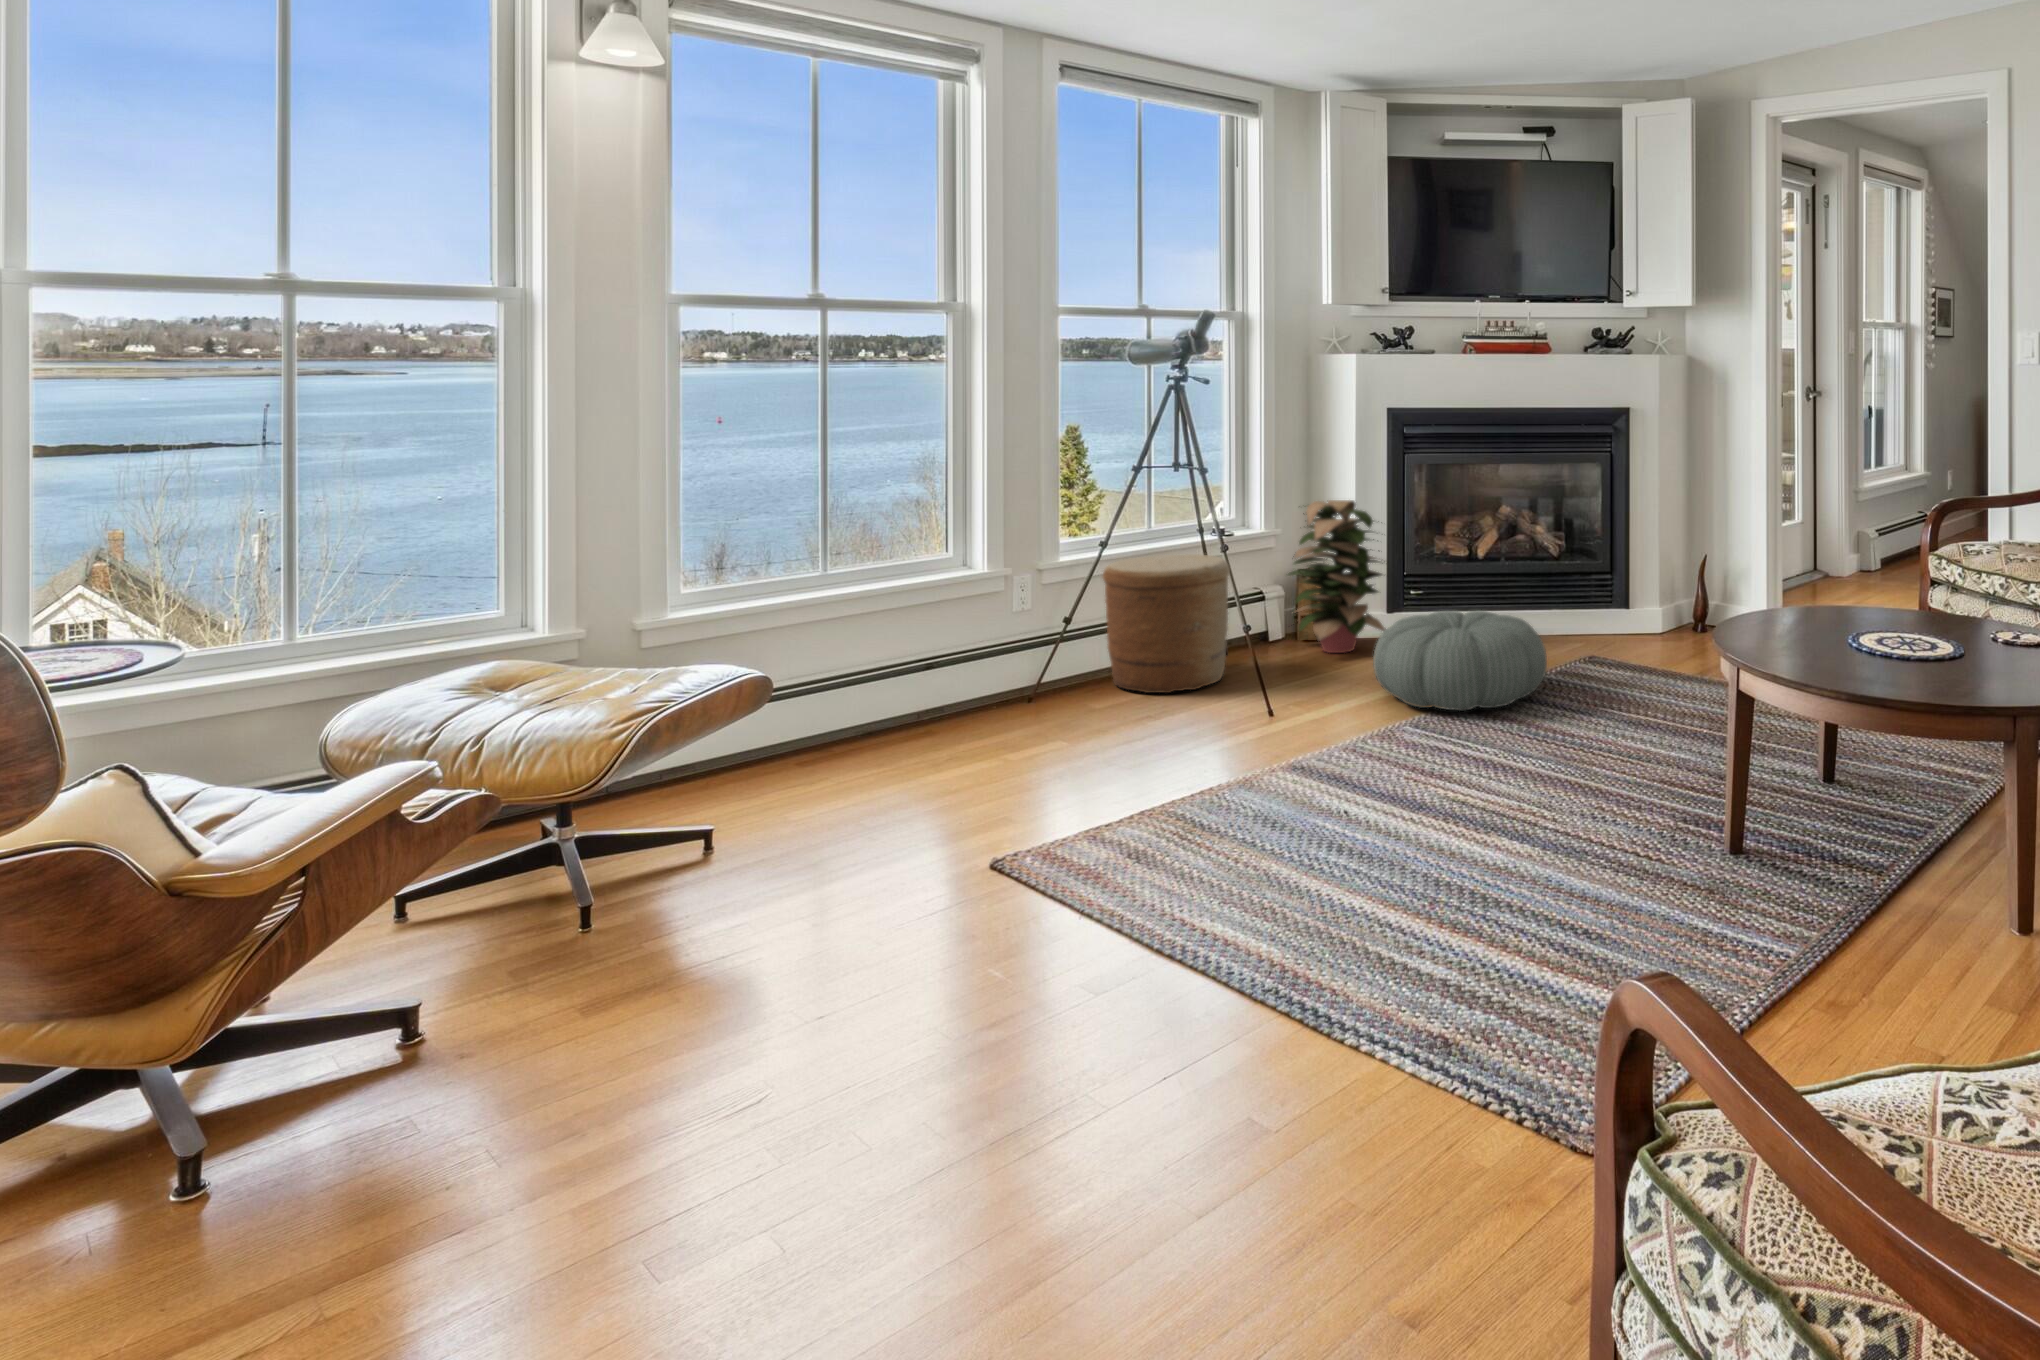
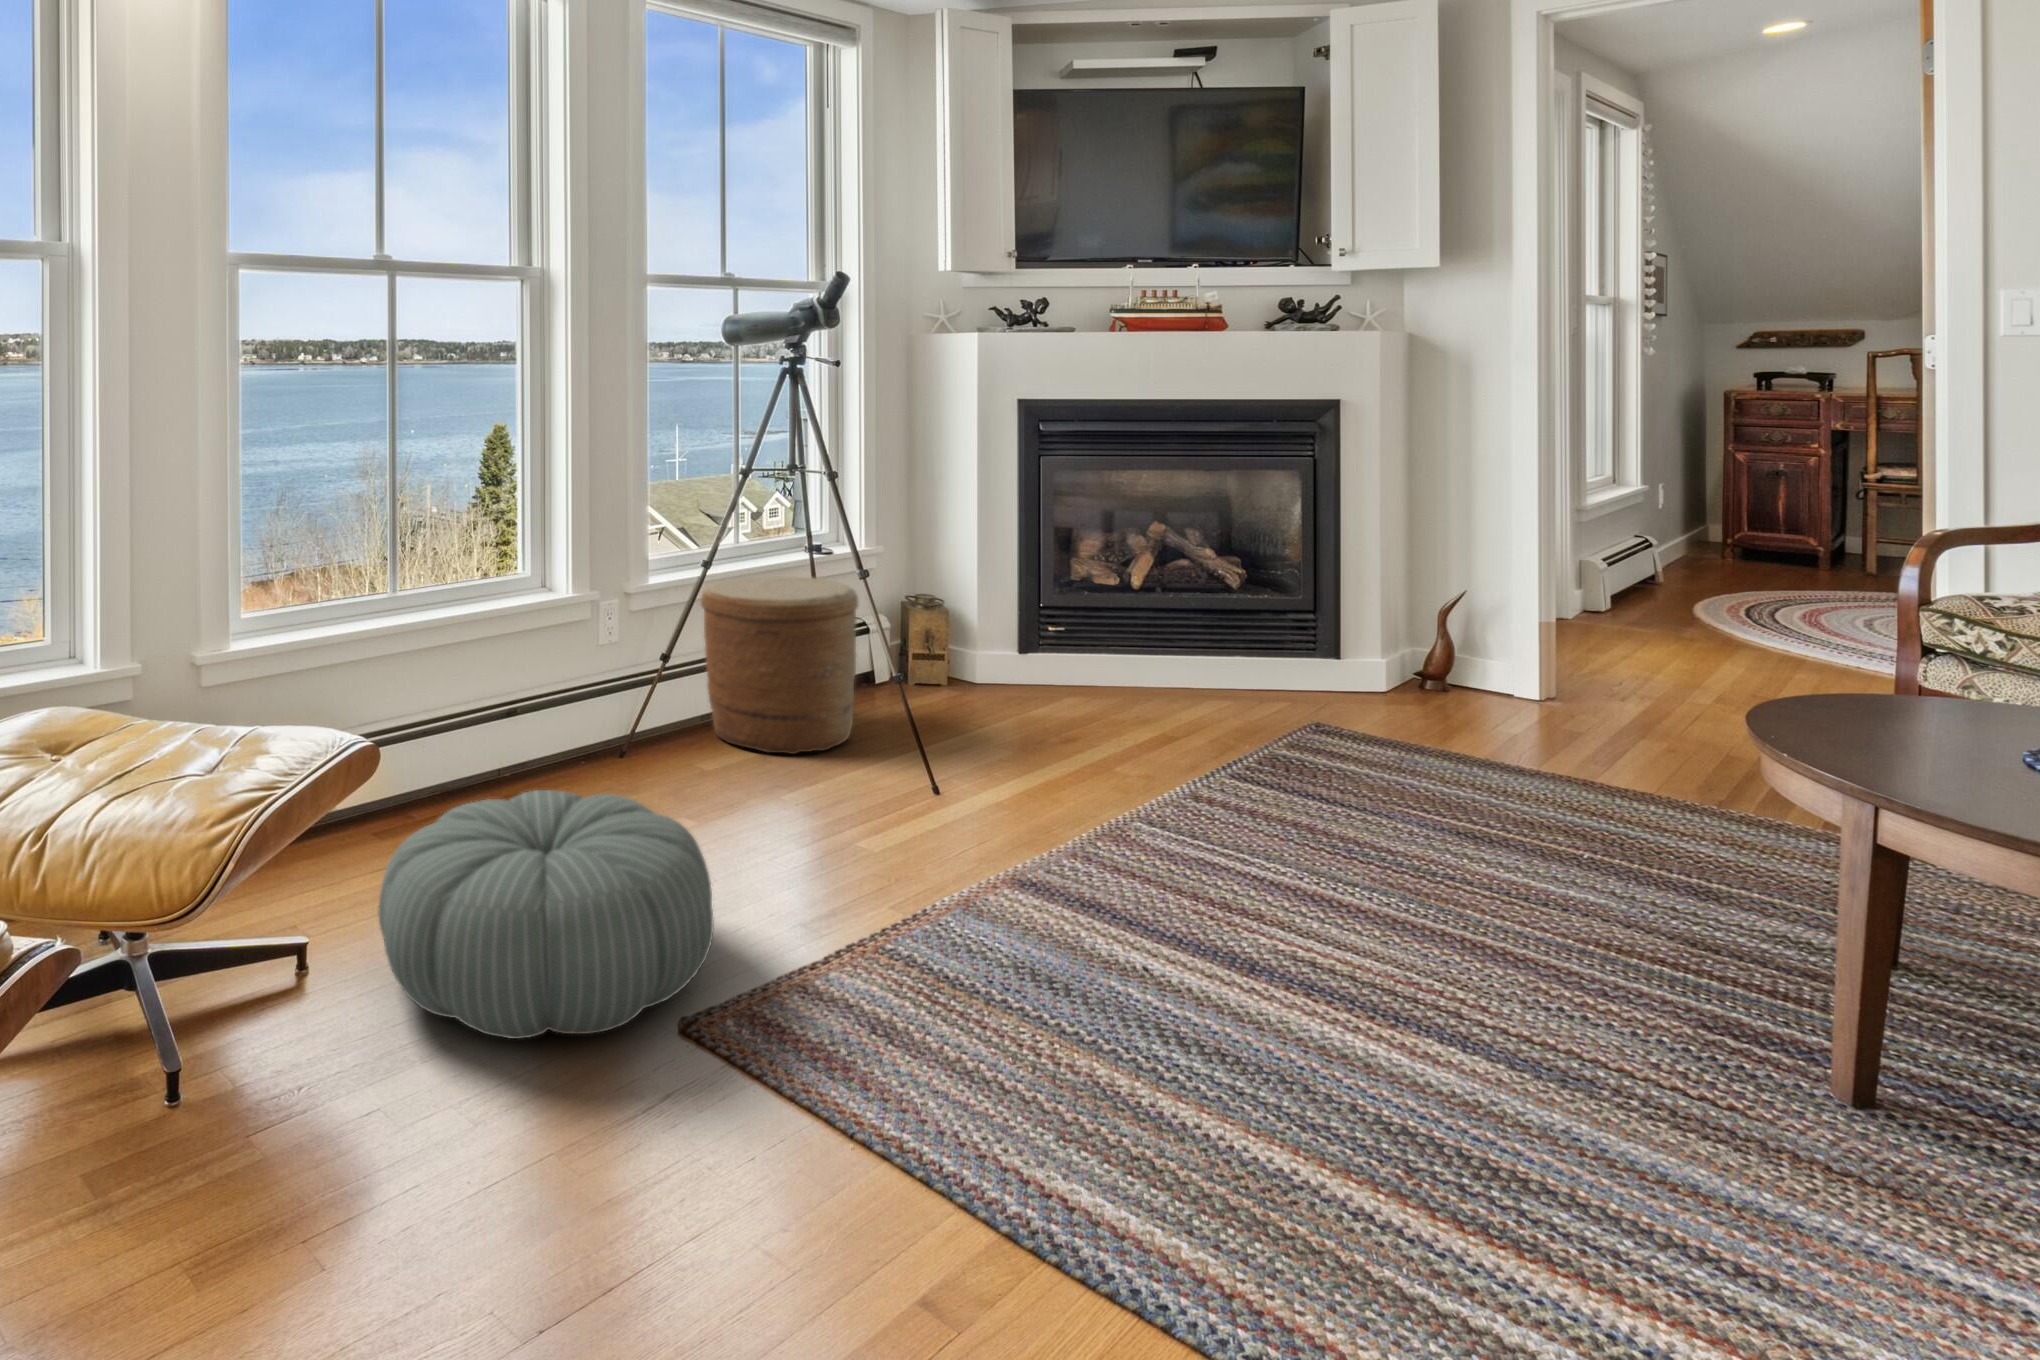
decorative plant: present [1288,500,1386,653] -> none [900,512,1041,704]
pouf: present [1373,611,1547,711] -> present [379,790,714,1039]

